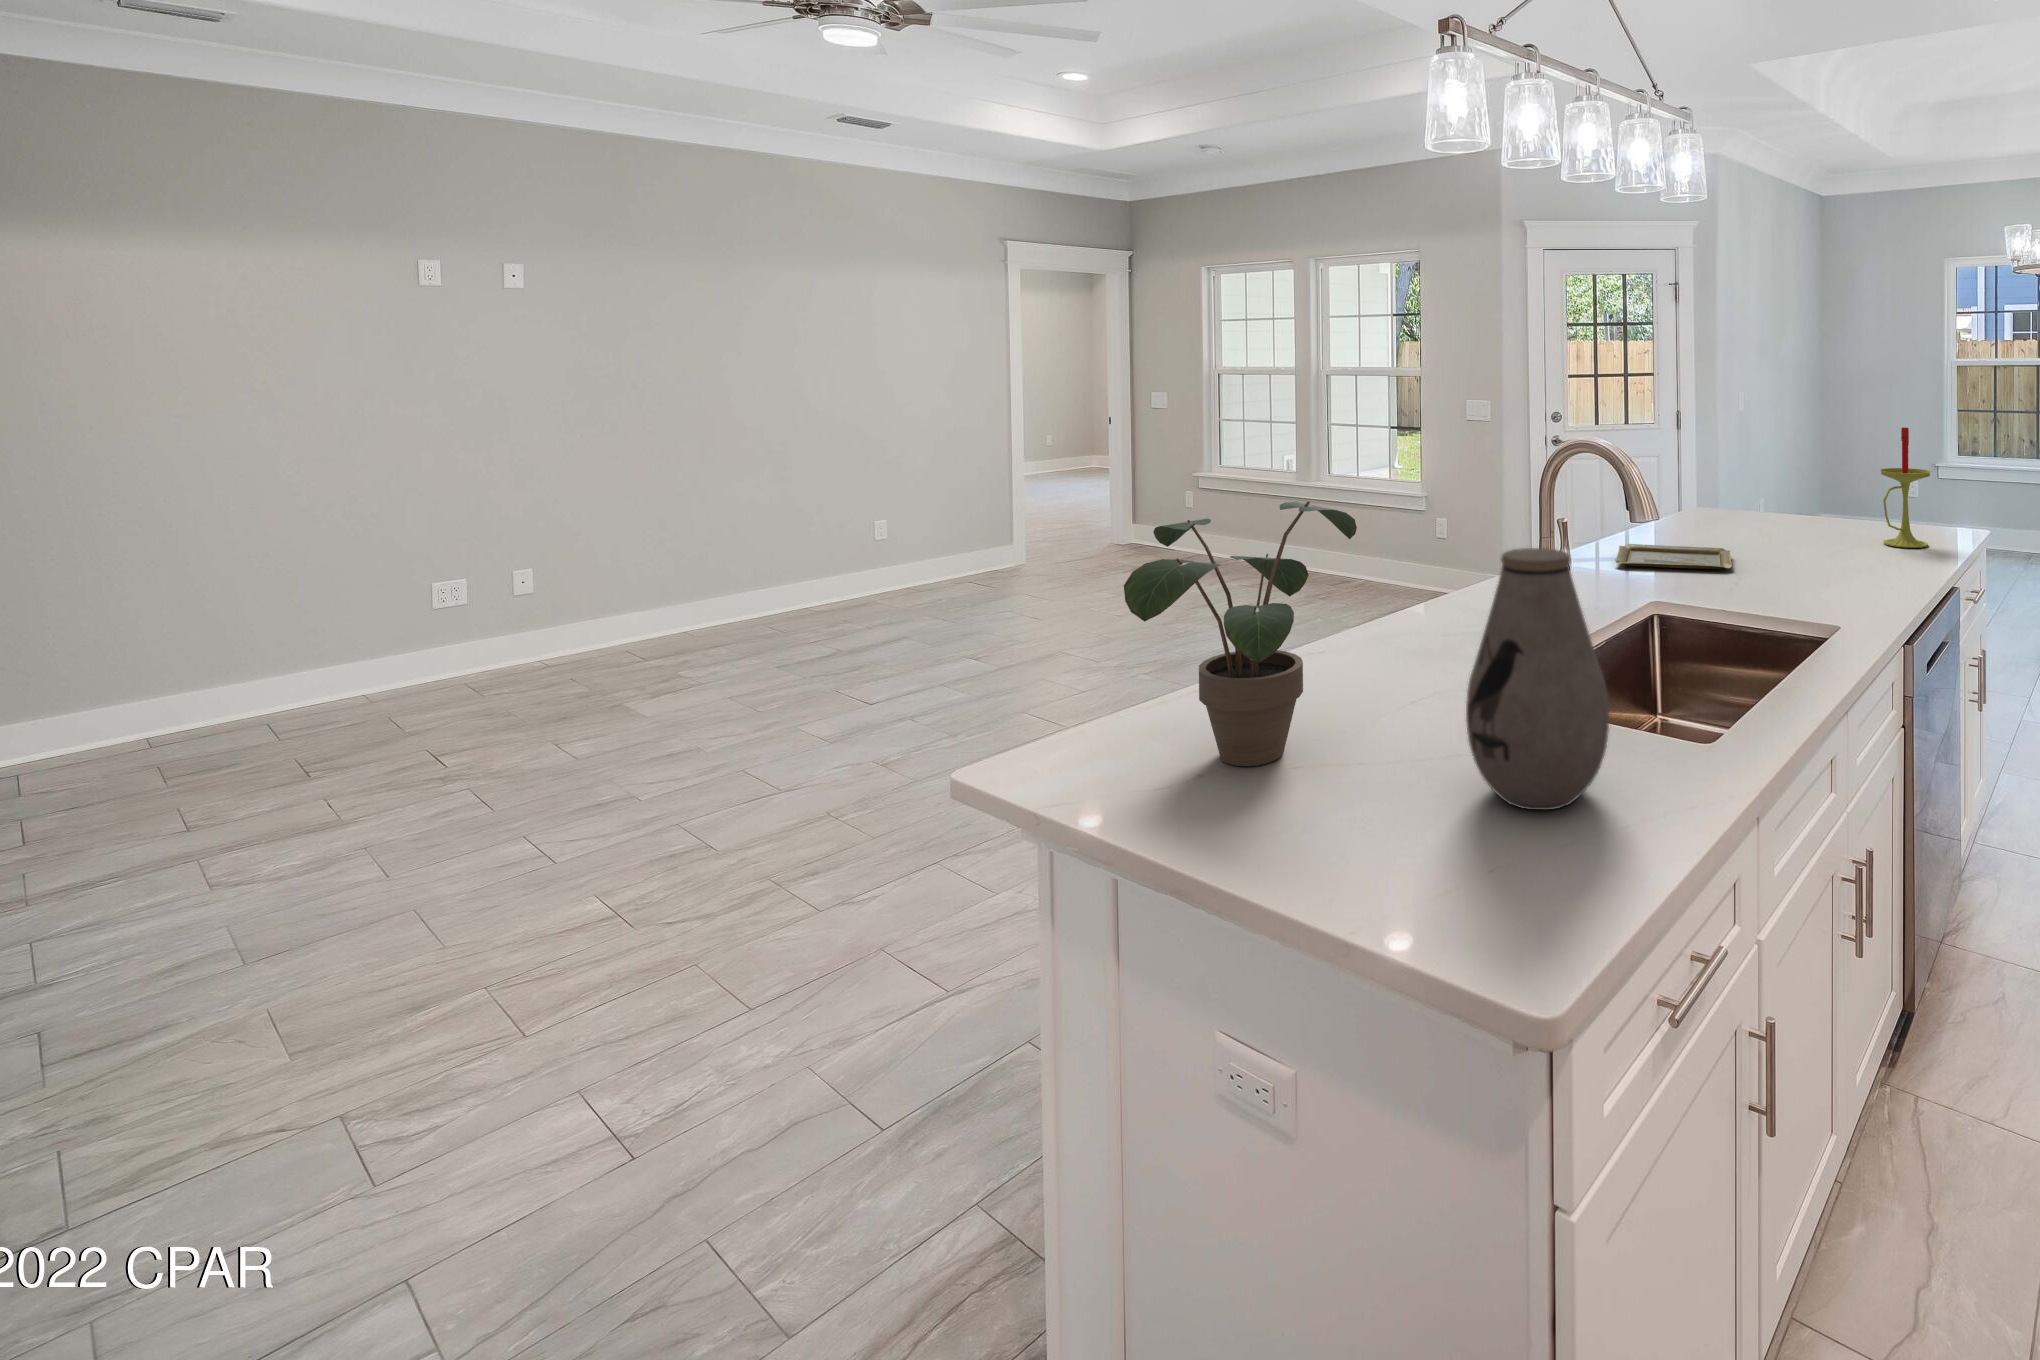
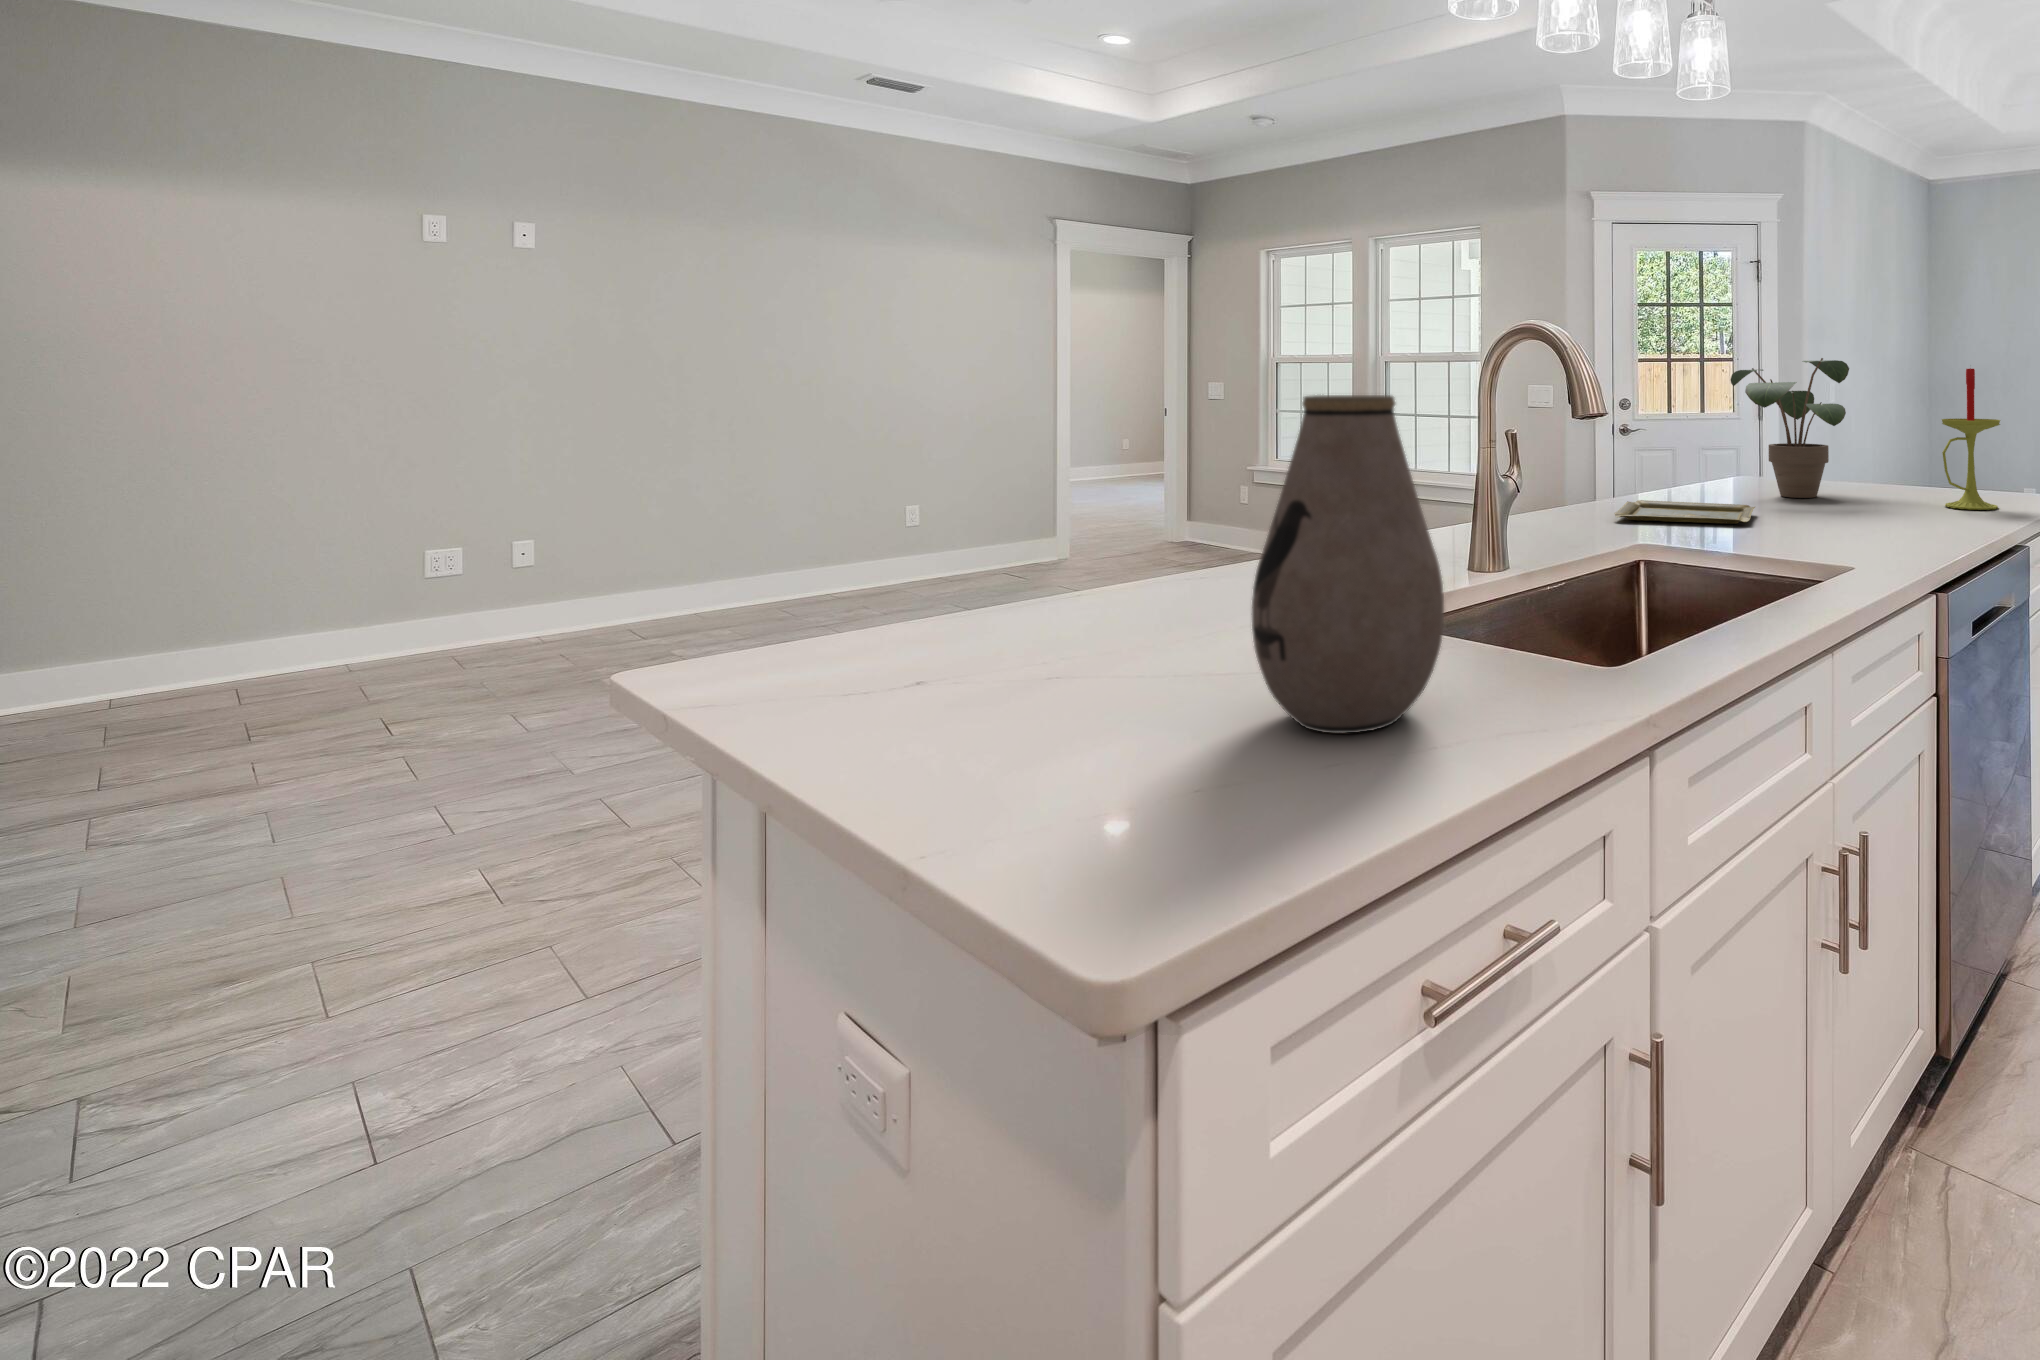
potted plant: present [1124,502,1357,766] -> present [1730,358,1849,498]

